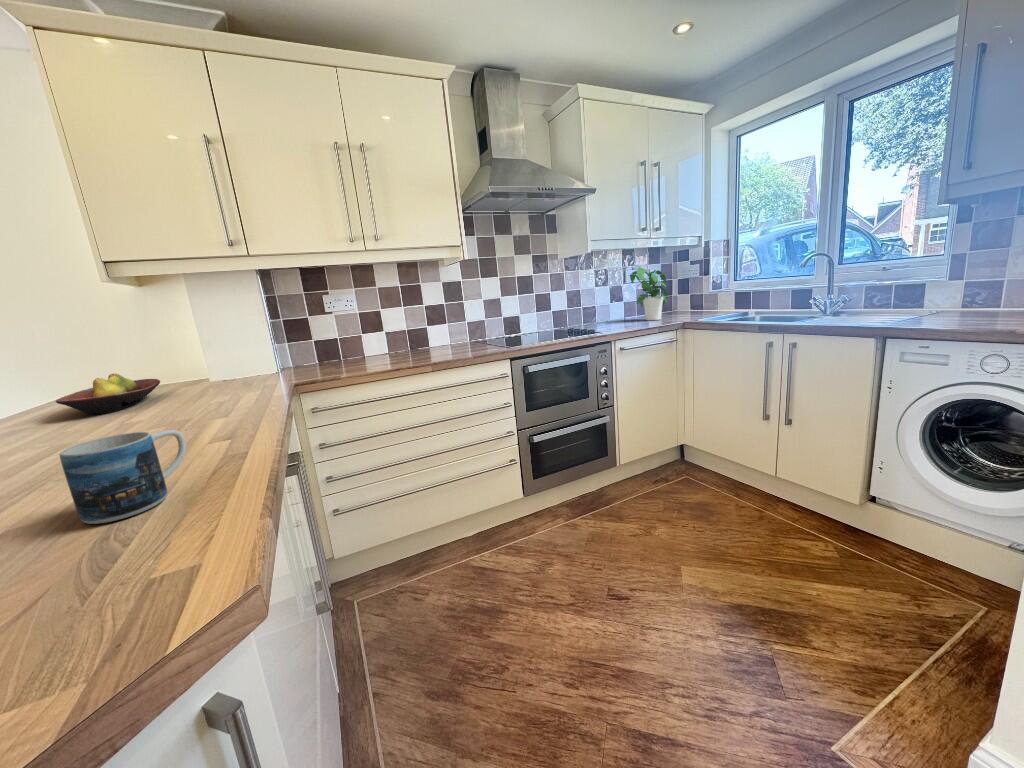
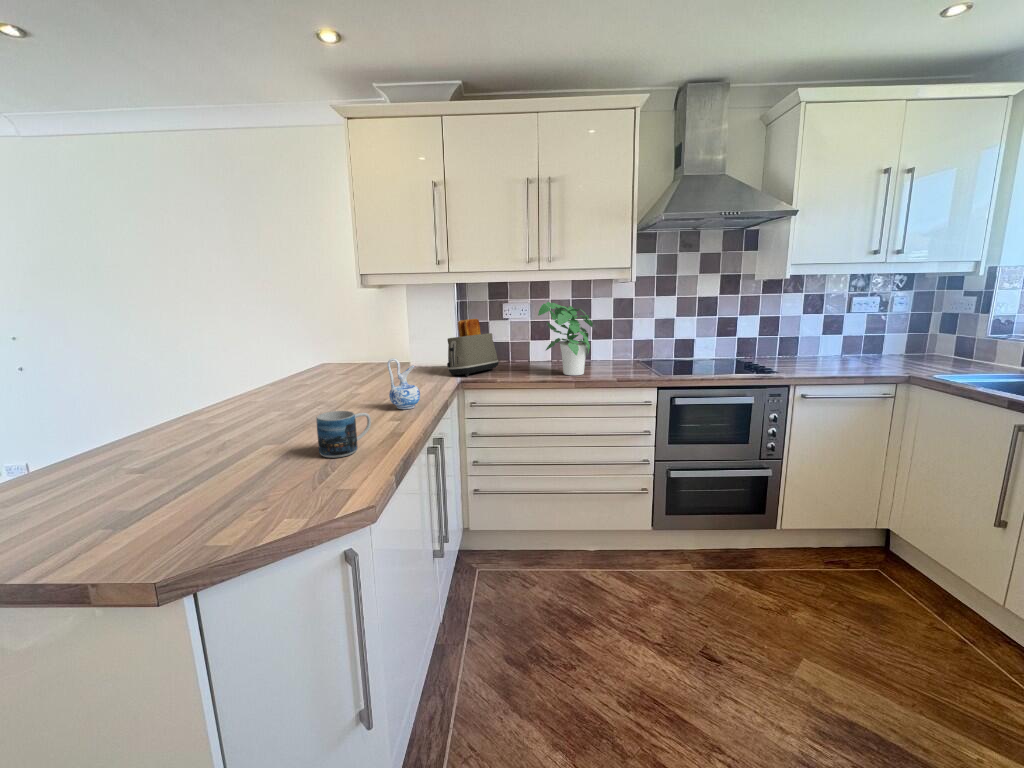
potted plant: present [630,267,668,320] -> present [538,302,593,375]
toaster: none [263,310,334,380] -> present [447,319,499,376]
ceramic pitcher: none [187,354,251,426] -> present [387,358,420,409]
fruit bowl: present [56,374,160,415] -> none [322,354,379,382]

